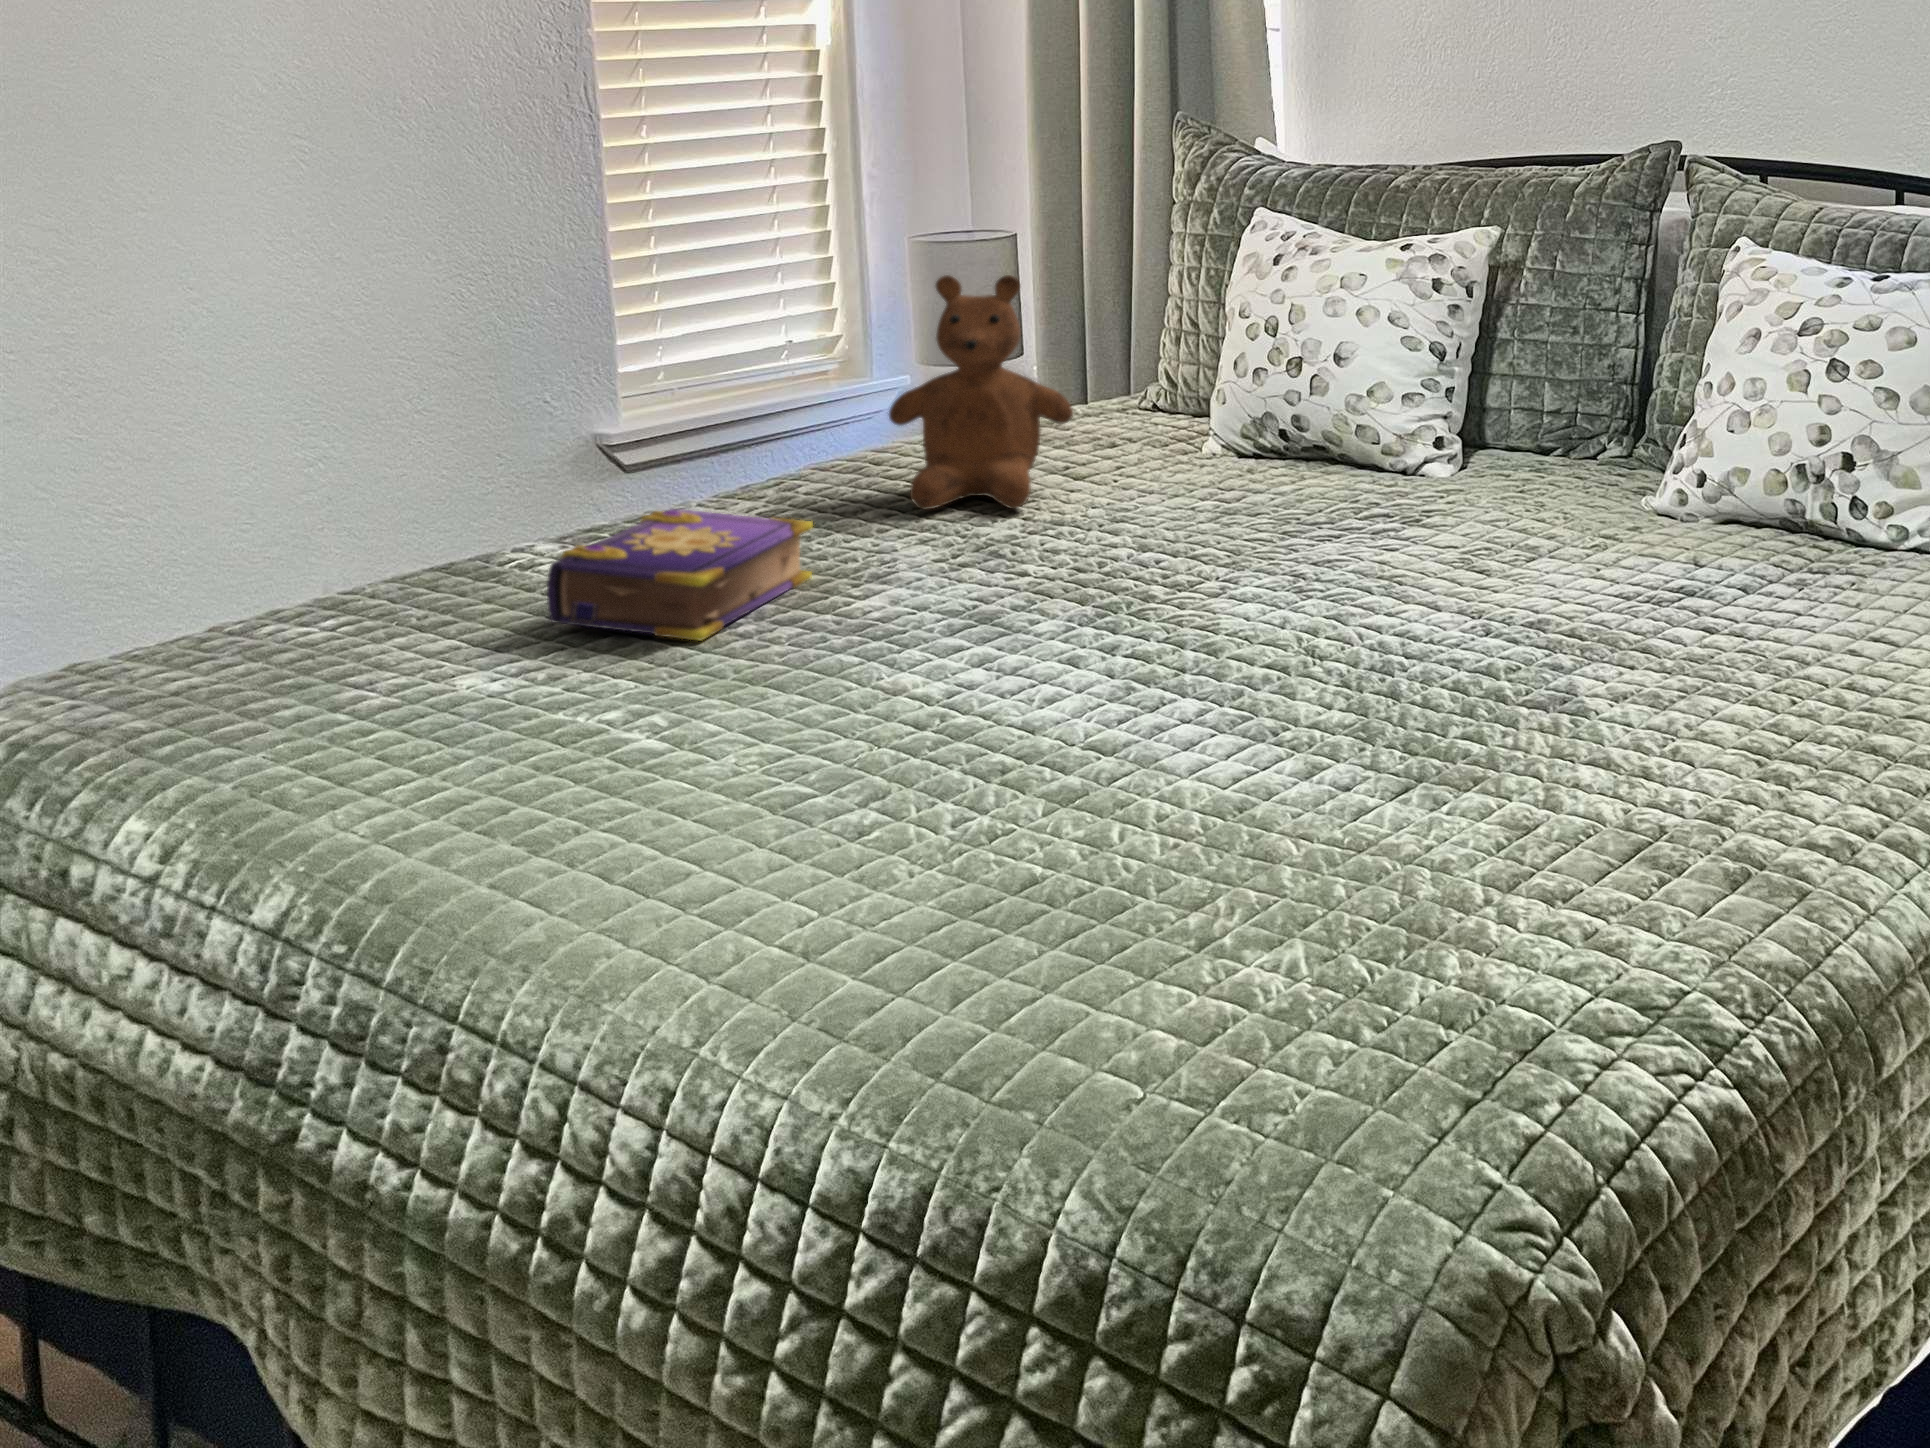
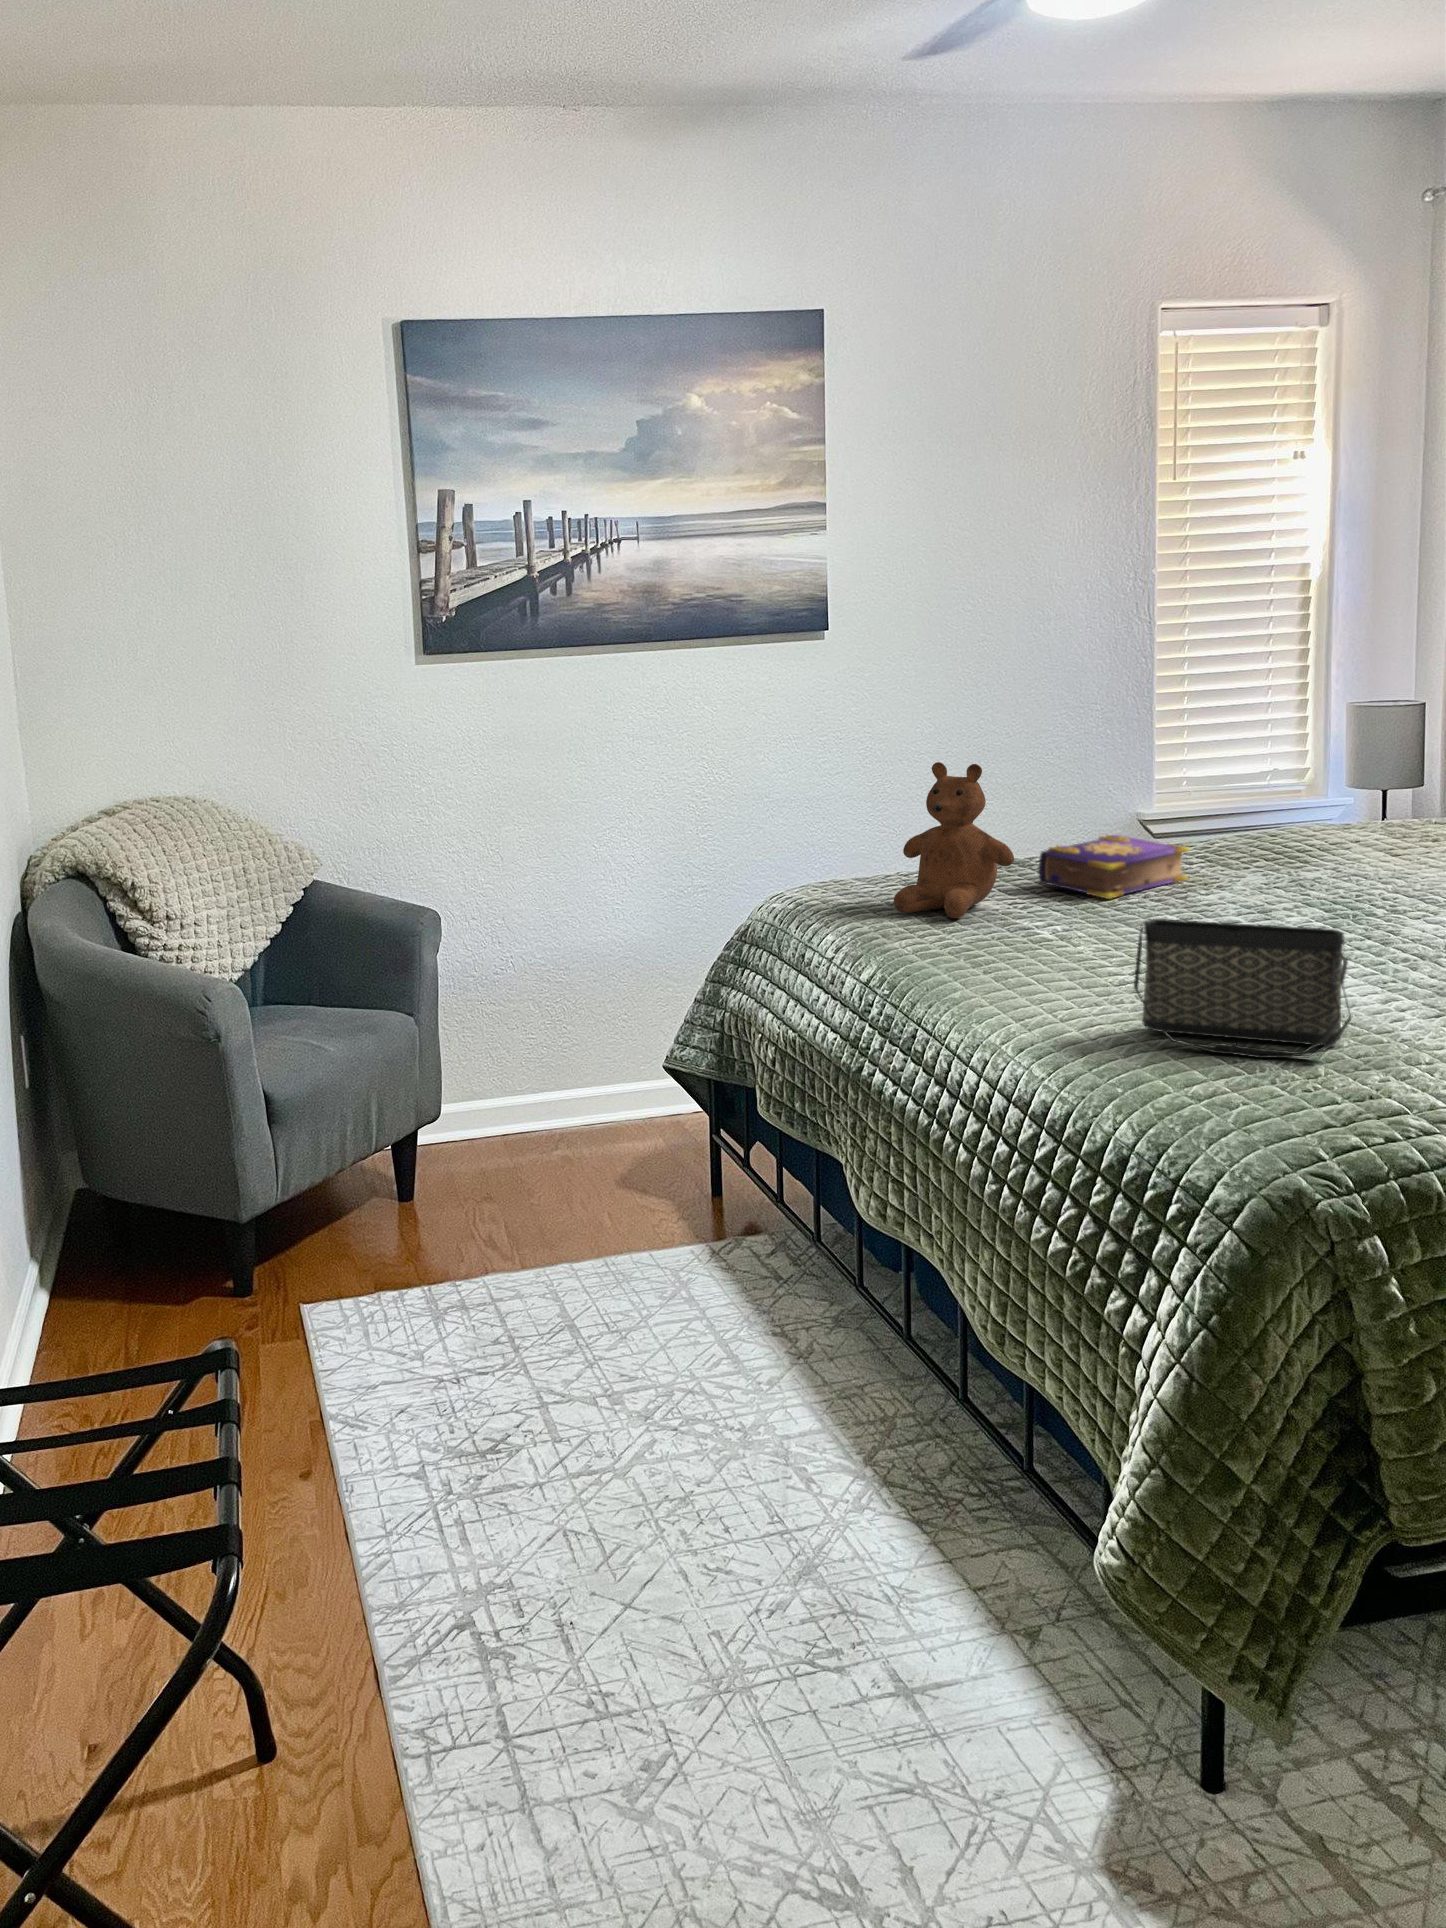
teddy bear: present [889,275,1073,509] -> present [894,762,1014,918]
handbag: none [959,700,1365,977] -> present [1134,919,1351,1058]

